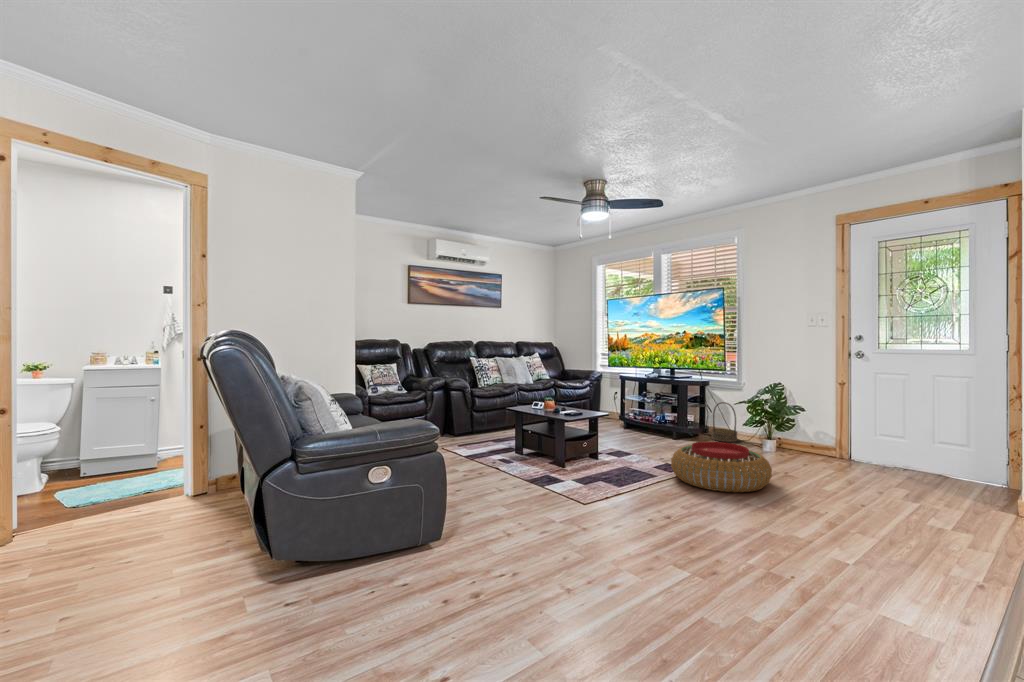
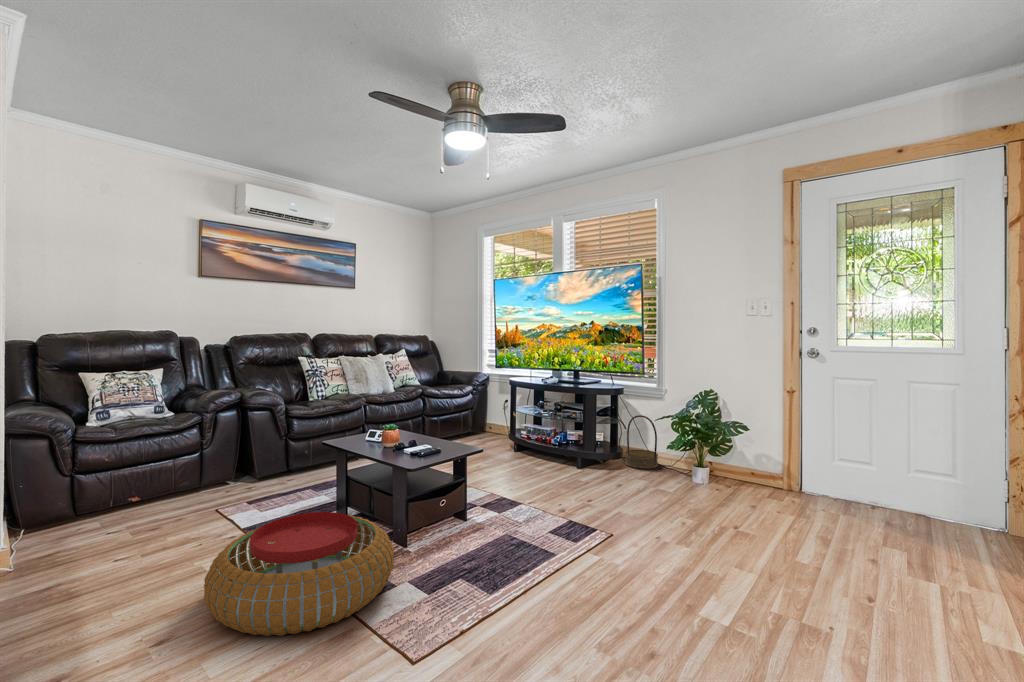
pouf: present [671,442,772,492] -> present [204,512,394,636]

